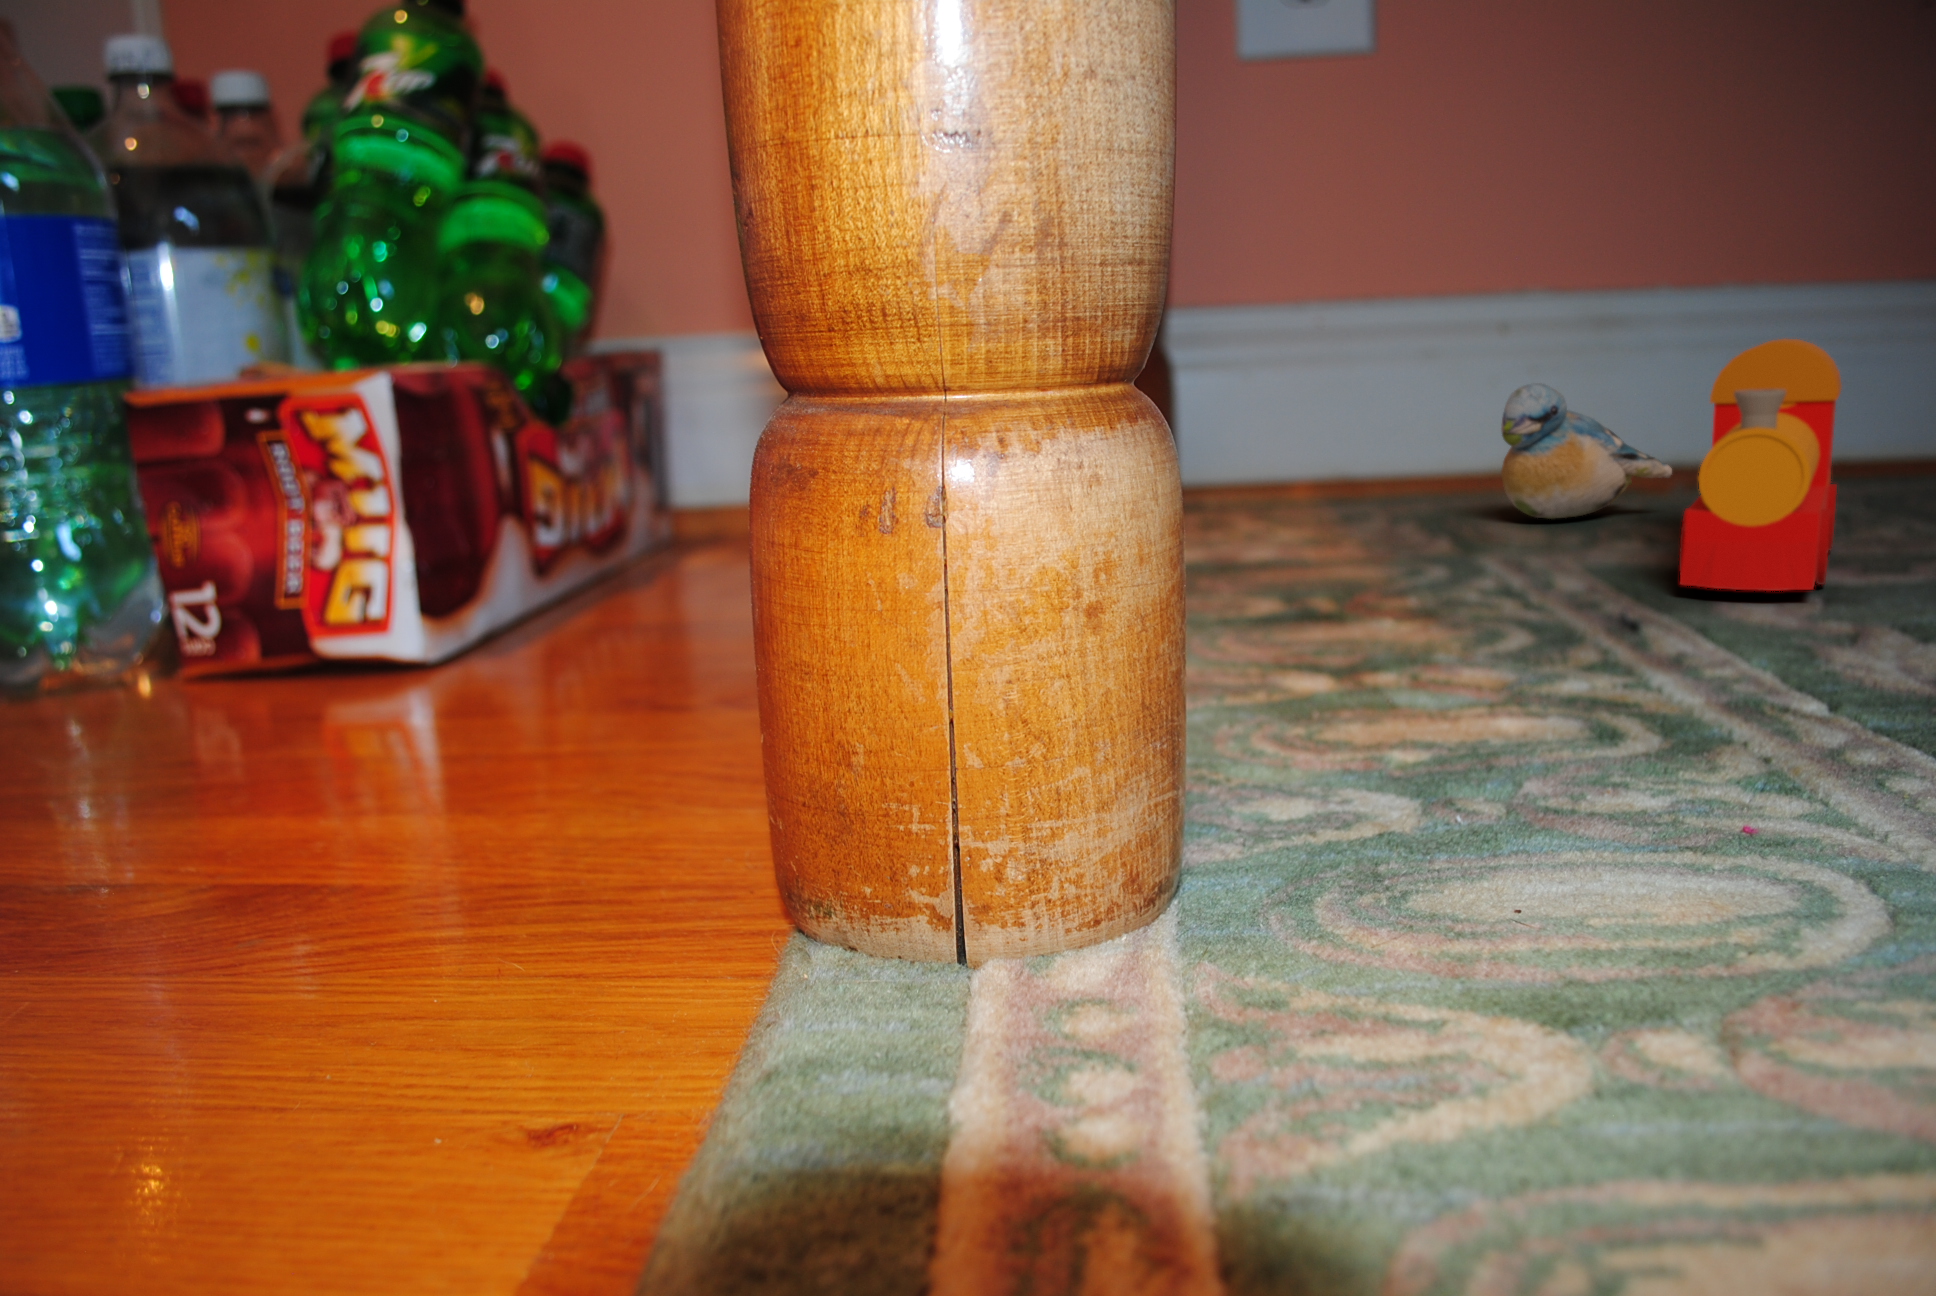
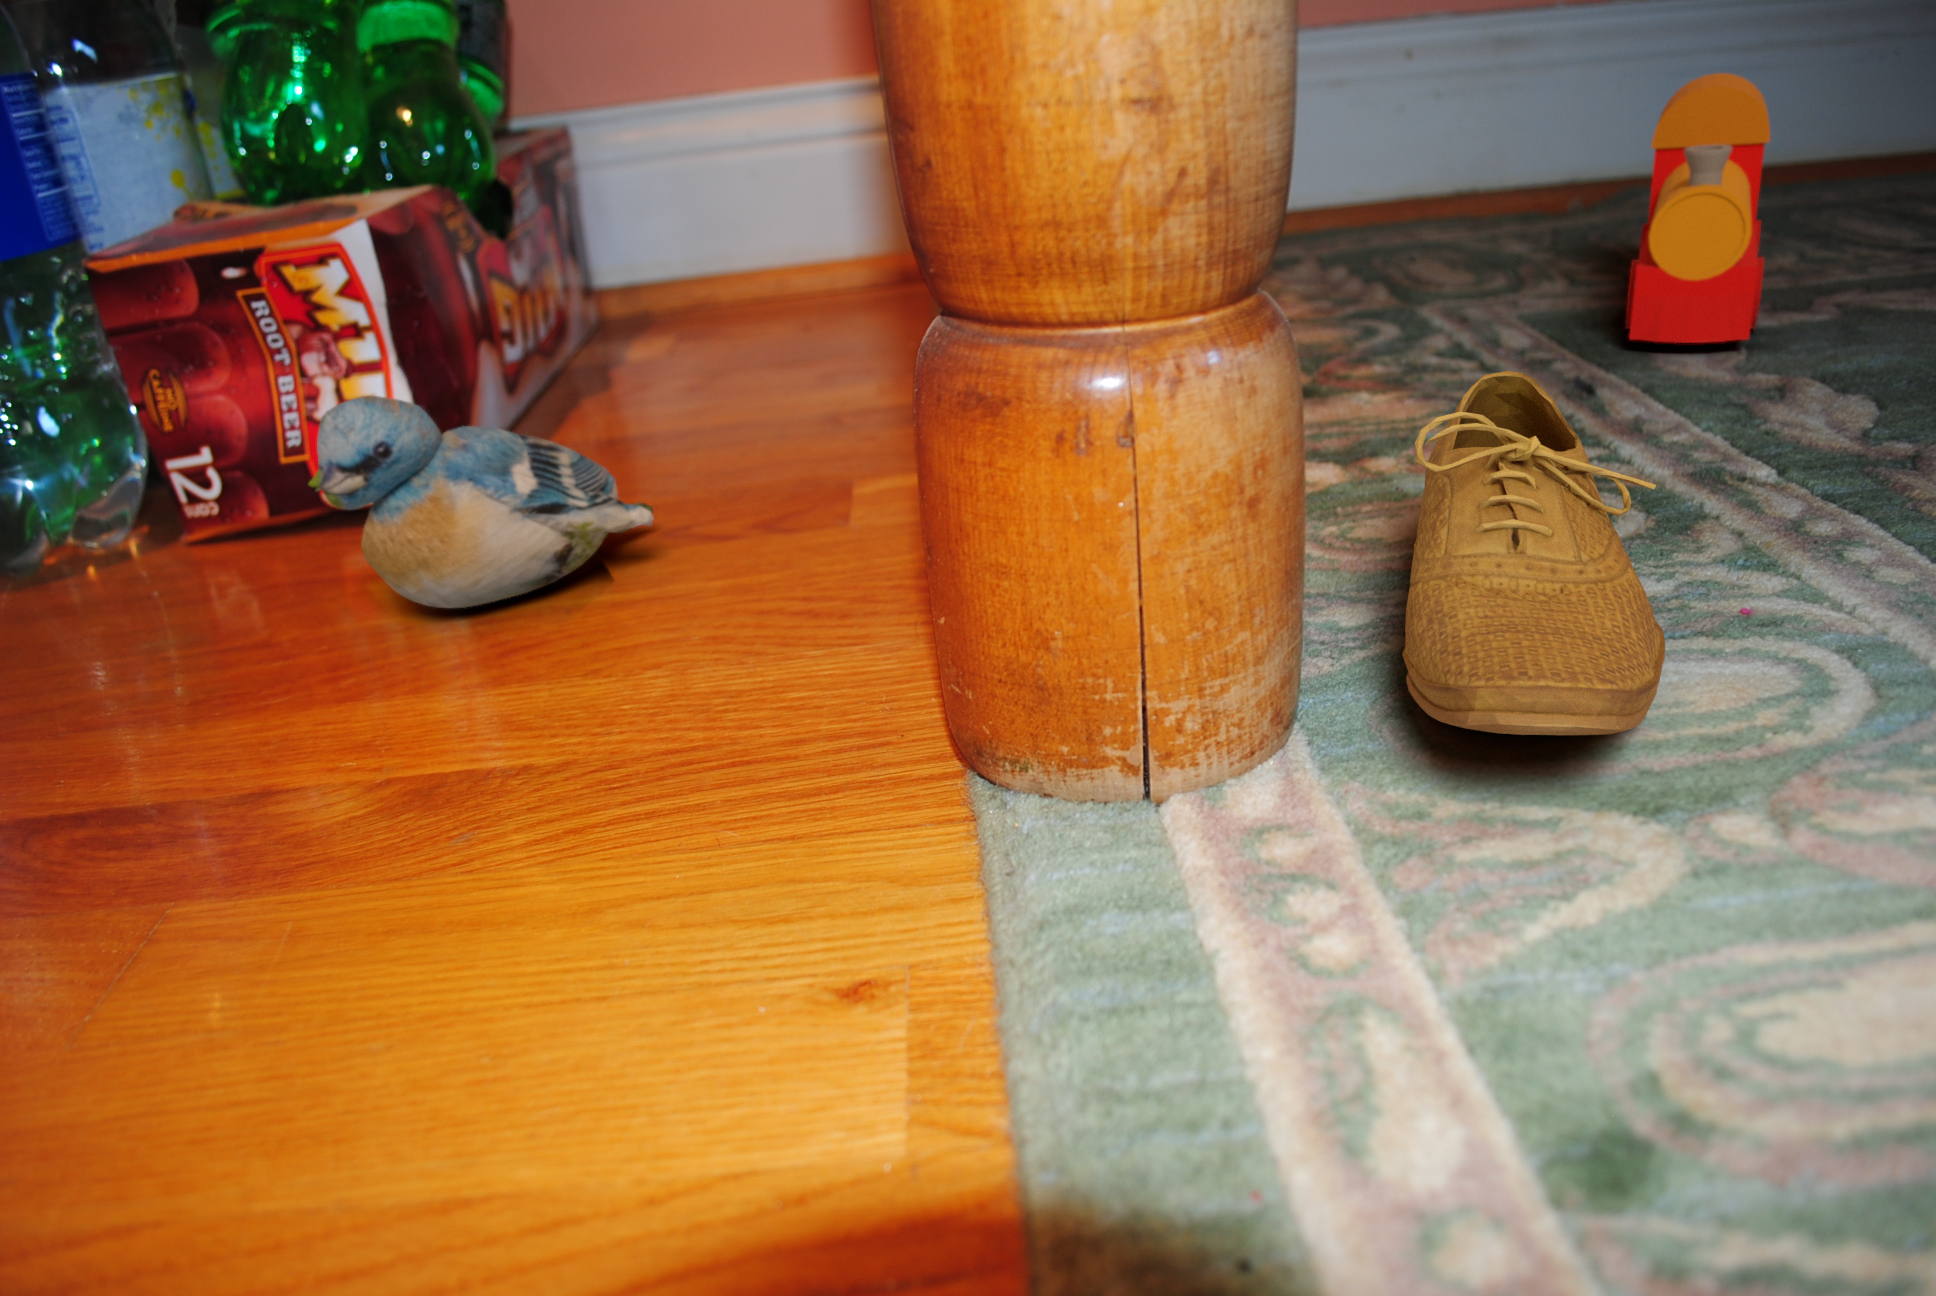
plush toy: present [1501,383,1672,519] -> present [309,396,653,608]
shoe: none [1303,552,1627,921] -> present [1402,371,1665,735]

